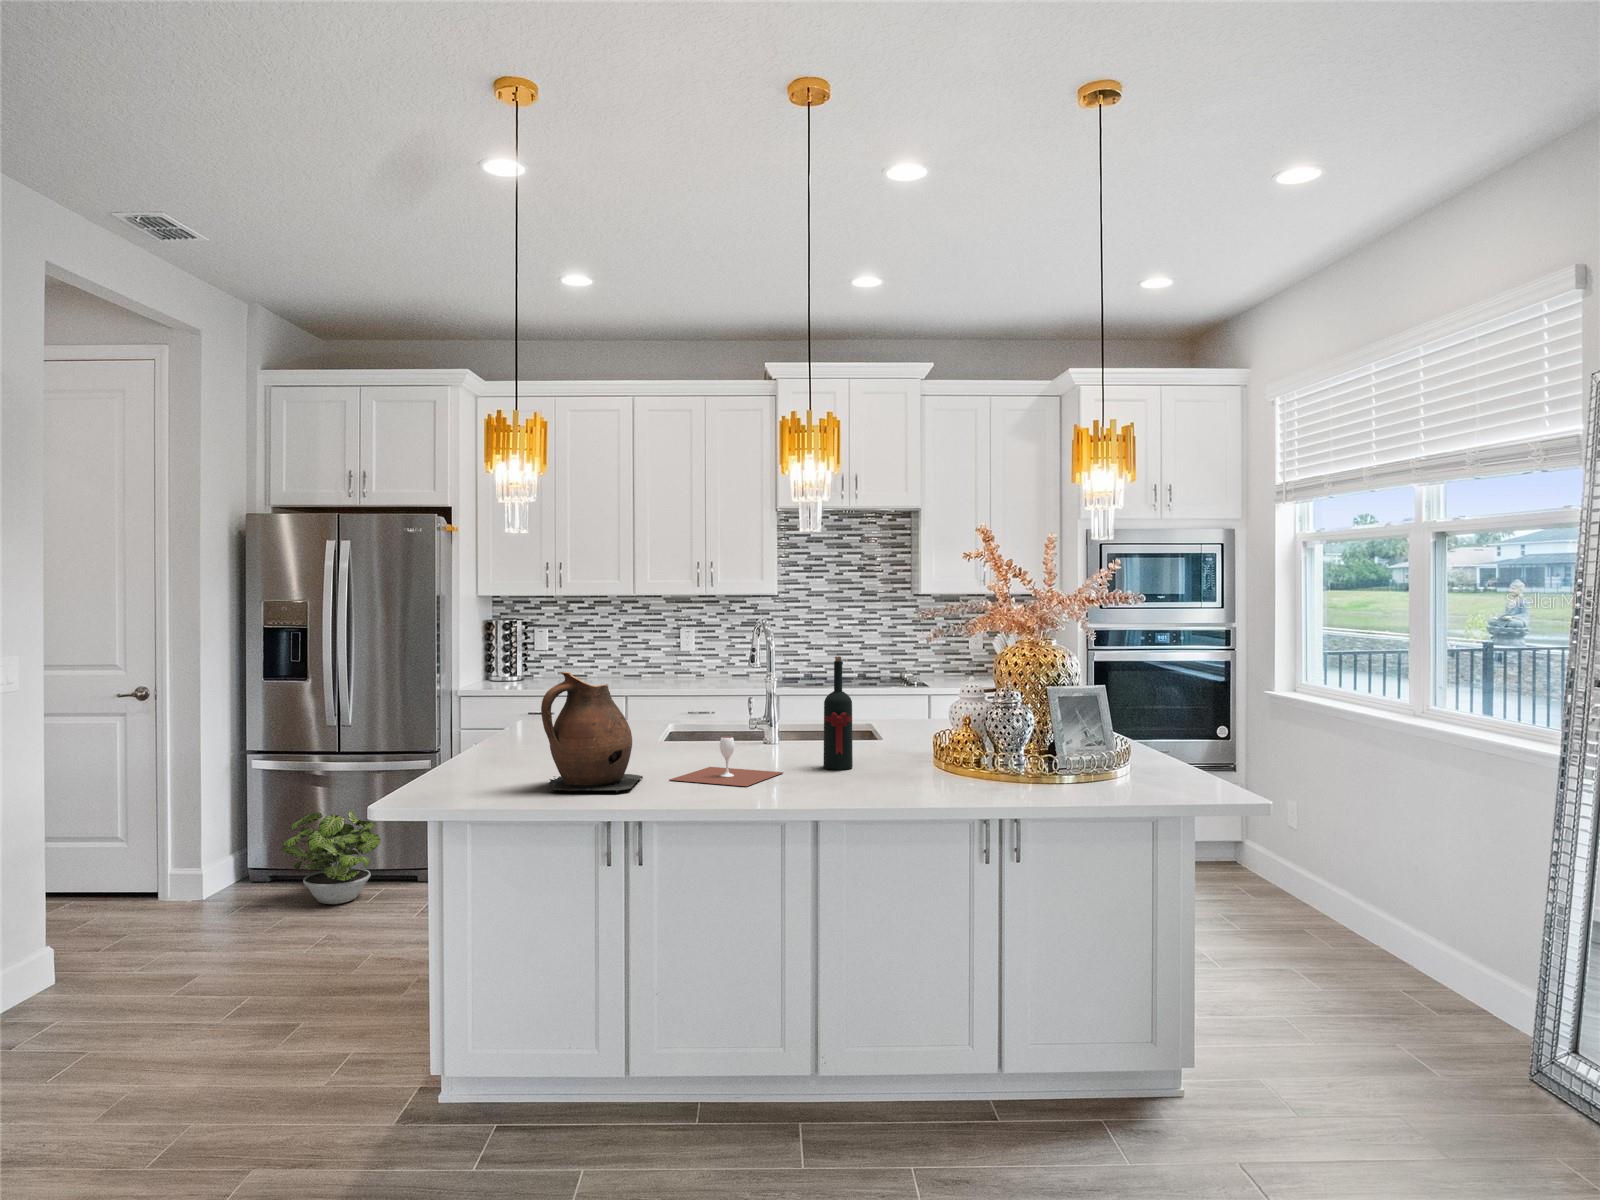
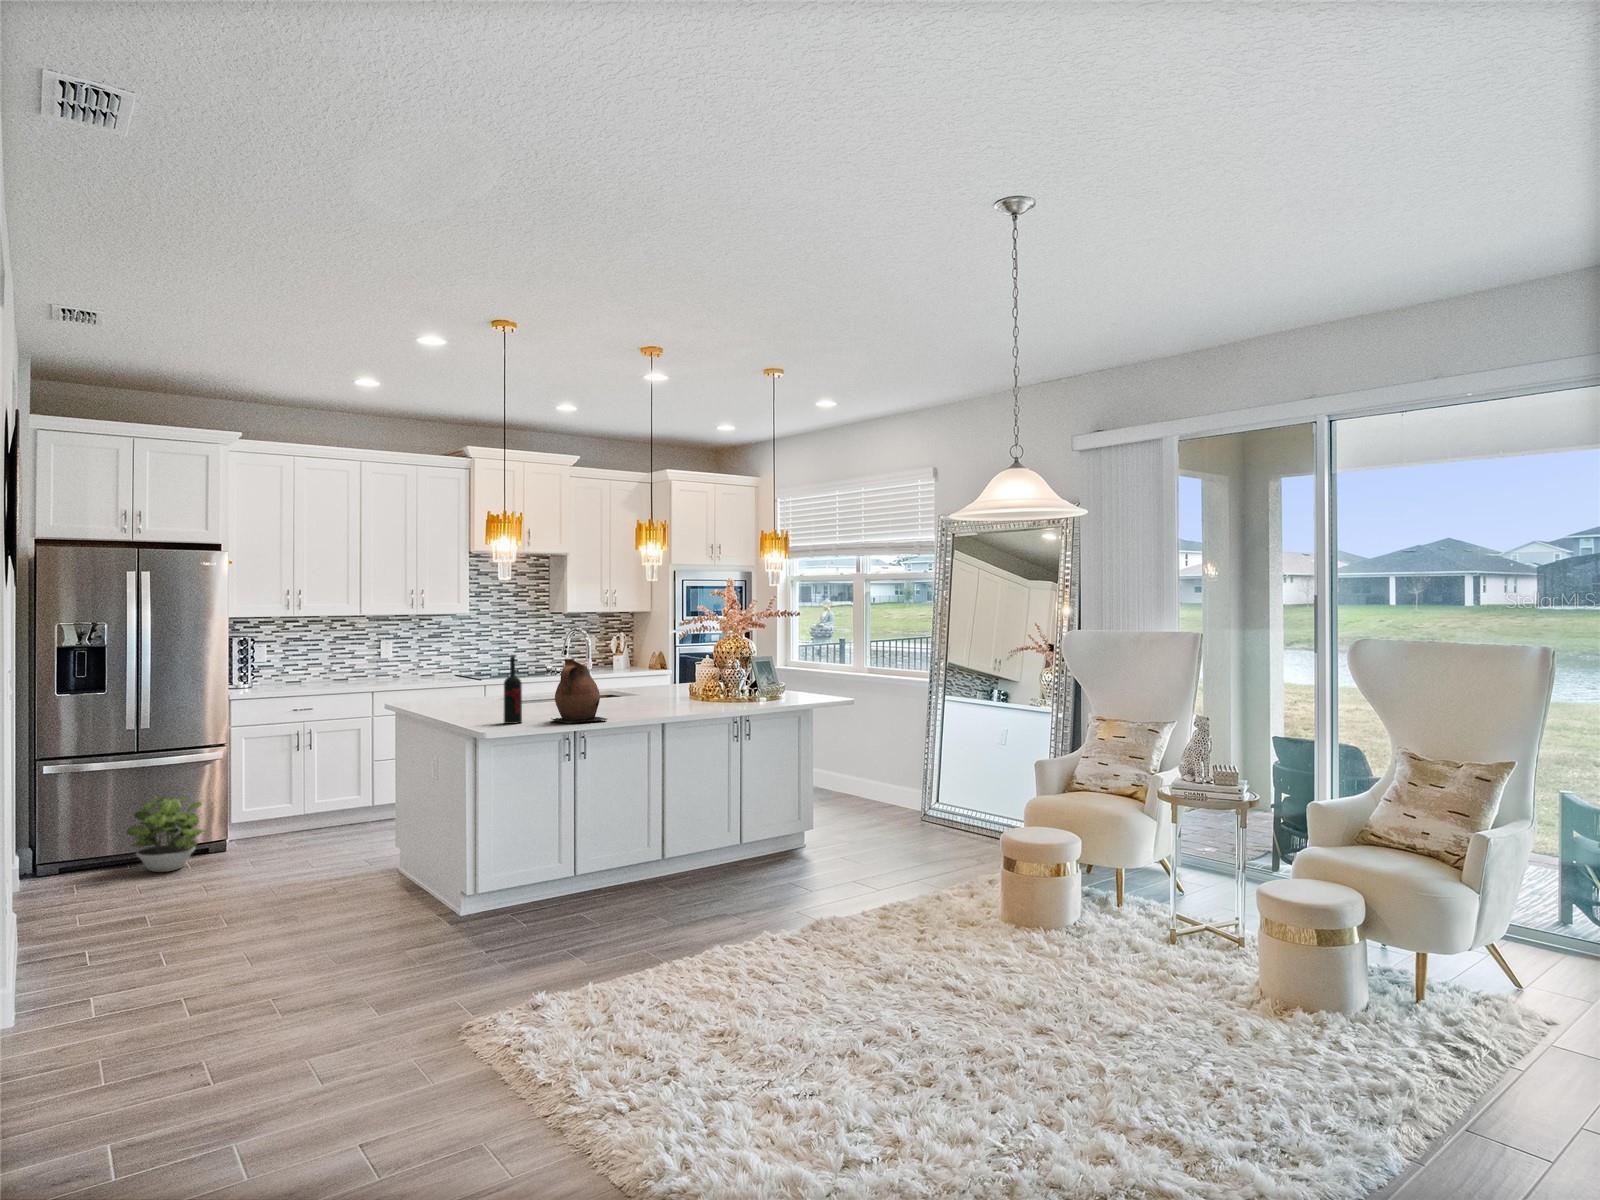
wine bottle: present [824,657,853,770] -> present [504,655,522,724]
wine glass: present [669,737,783,786] -> none [604,693,654,717]

